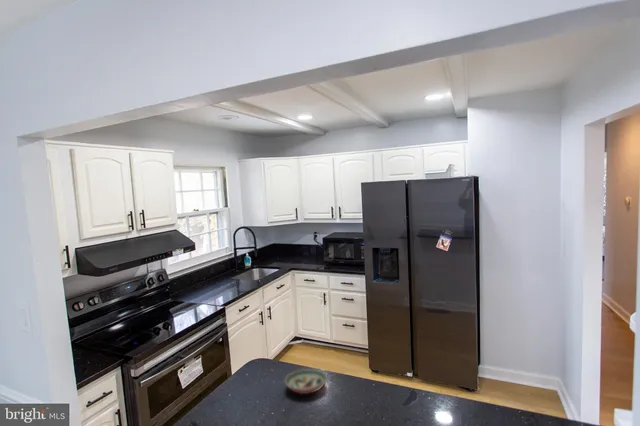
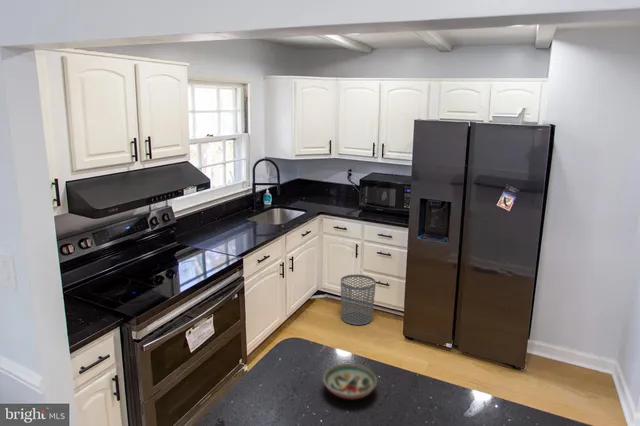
waste bin: none [314,320,344,364] -> present [341,275,376,325]

